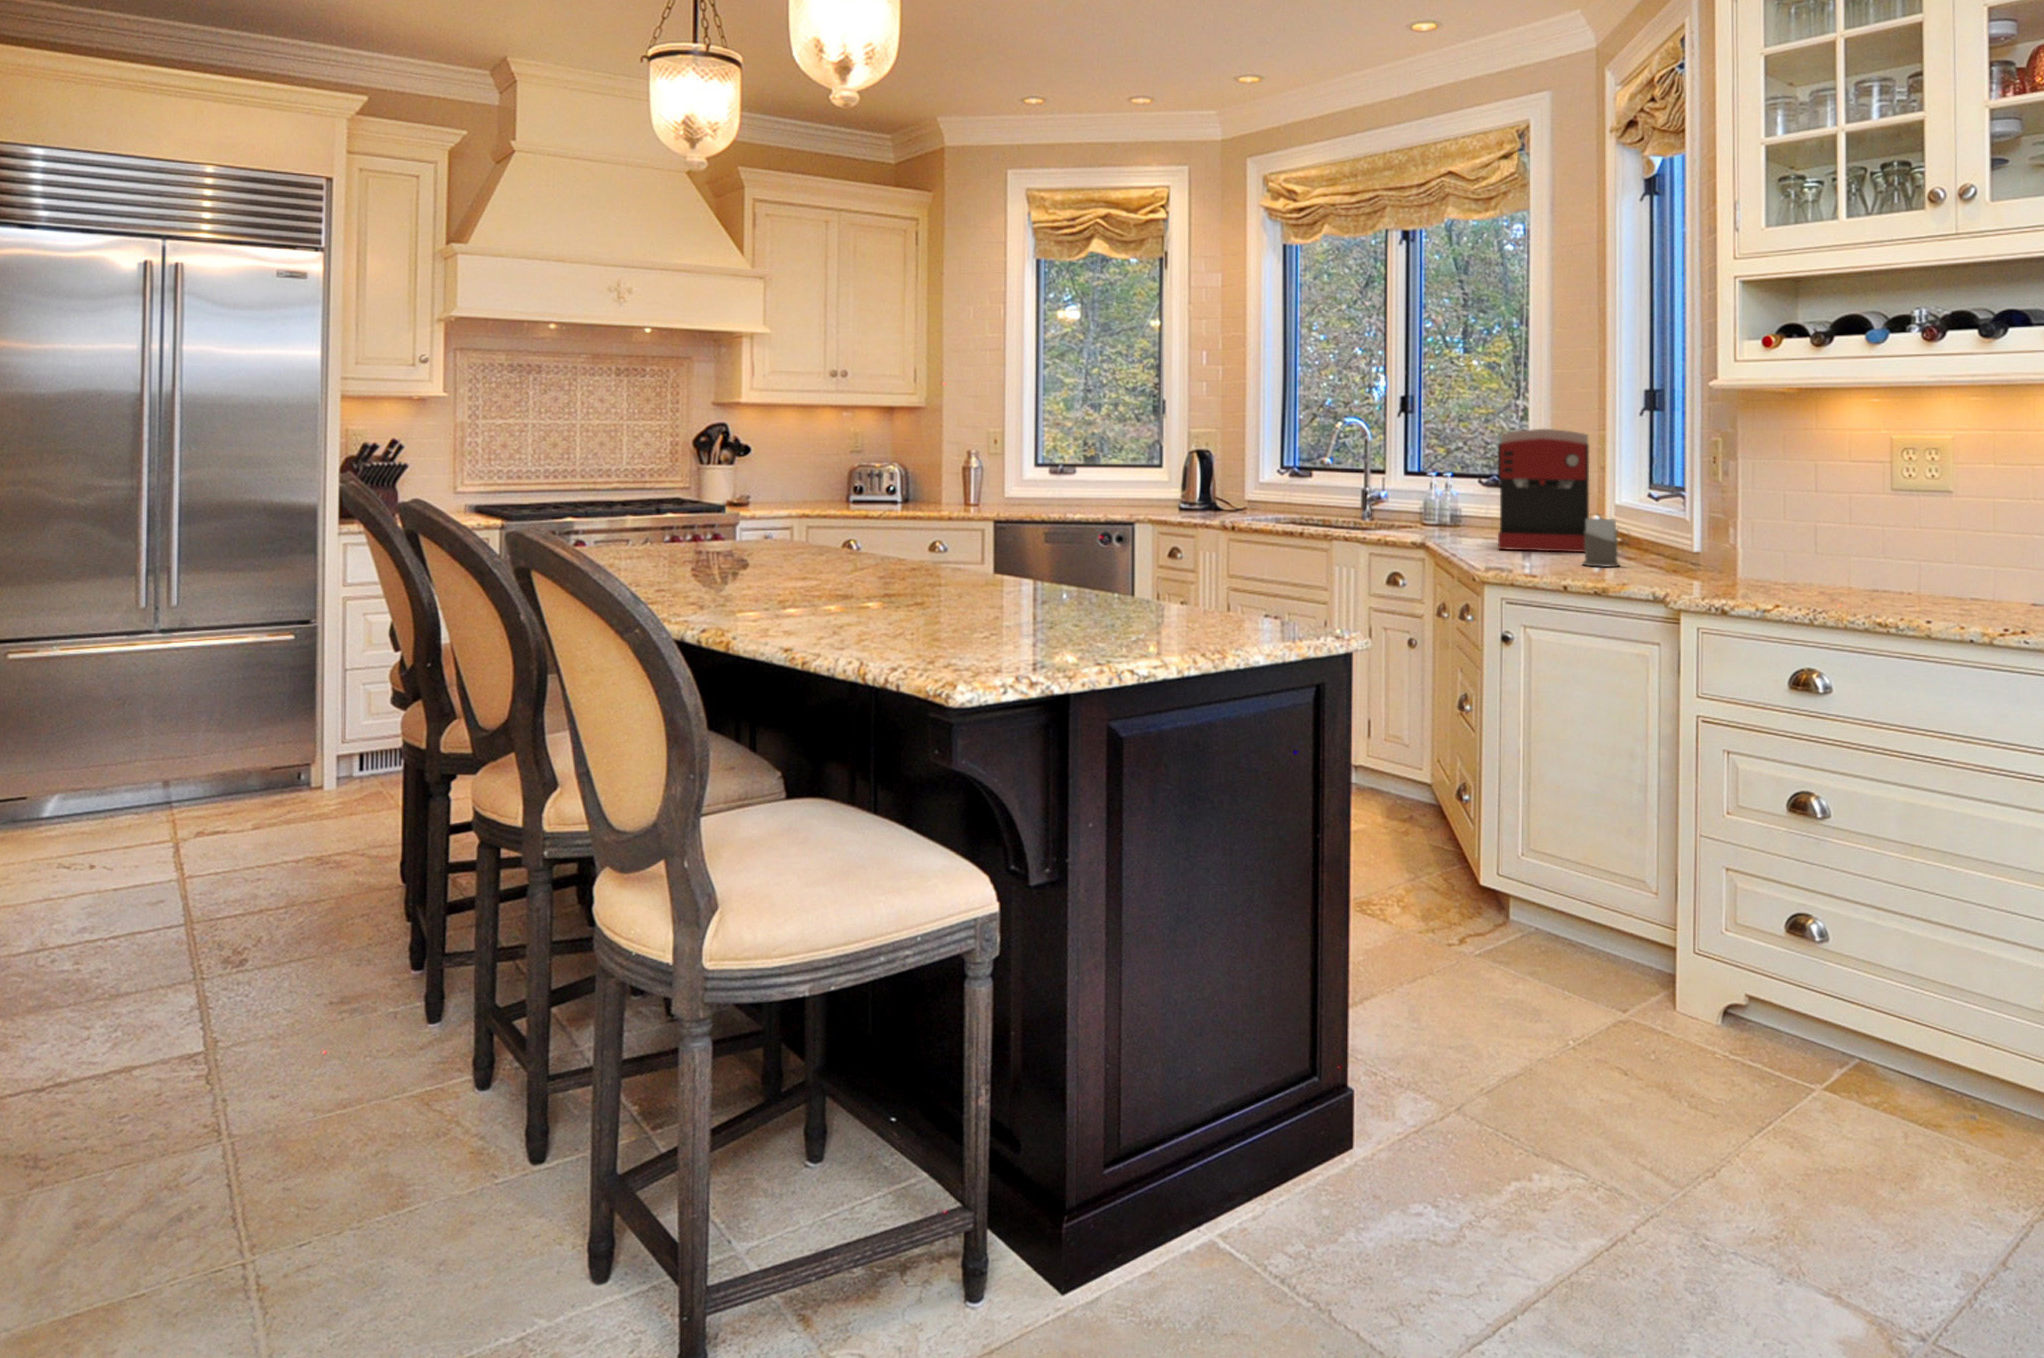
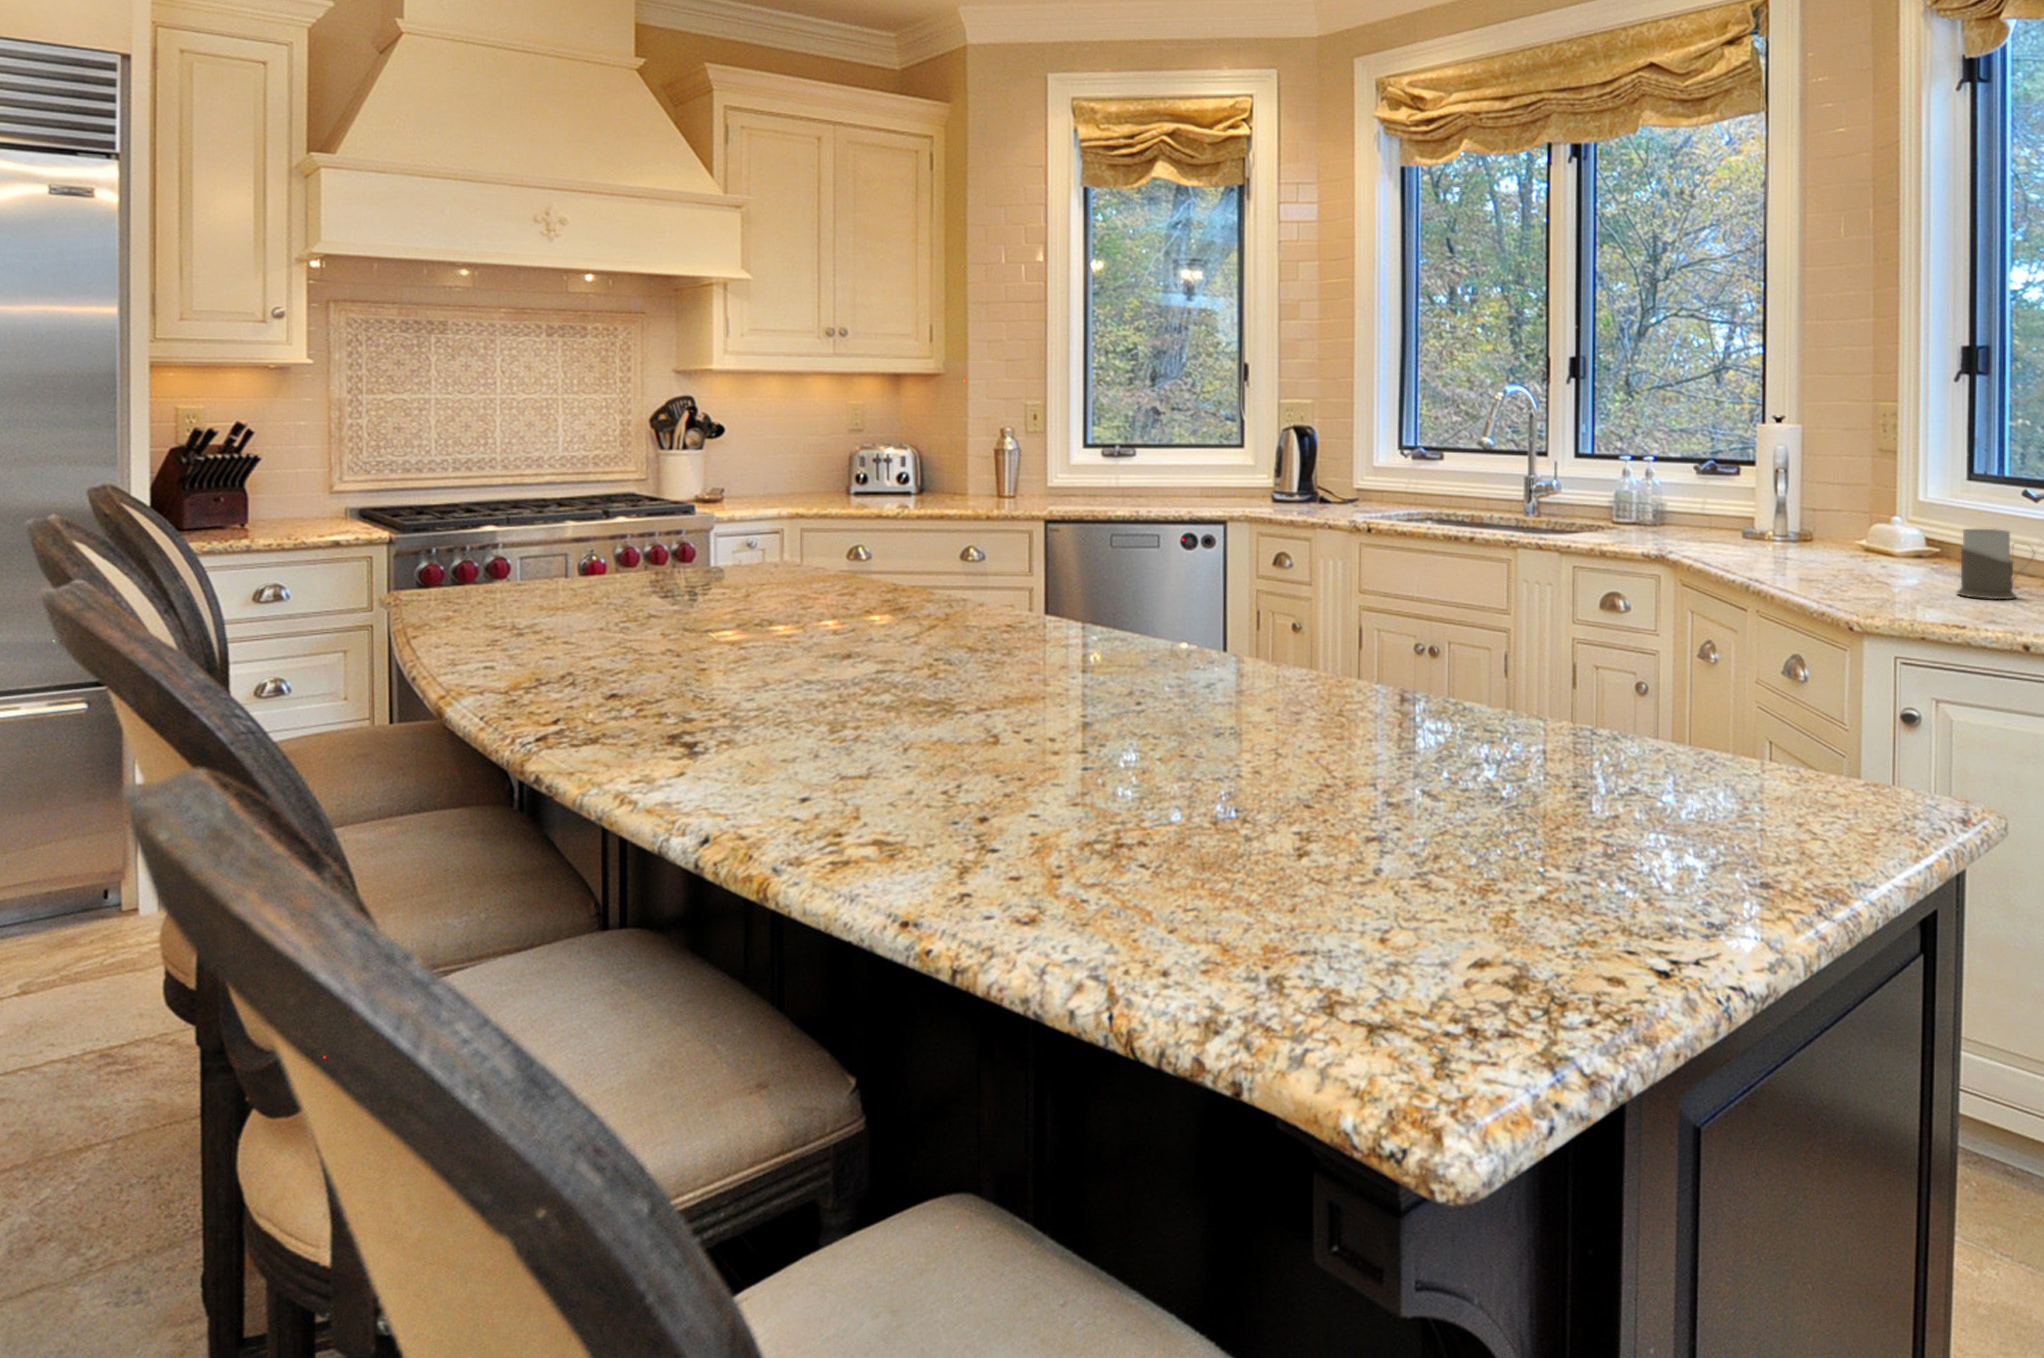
coffee maker: present [1498,429,1589,552] -> none [1768,399,1919,569]

